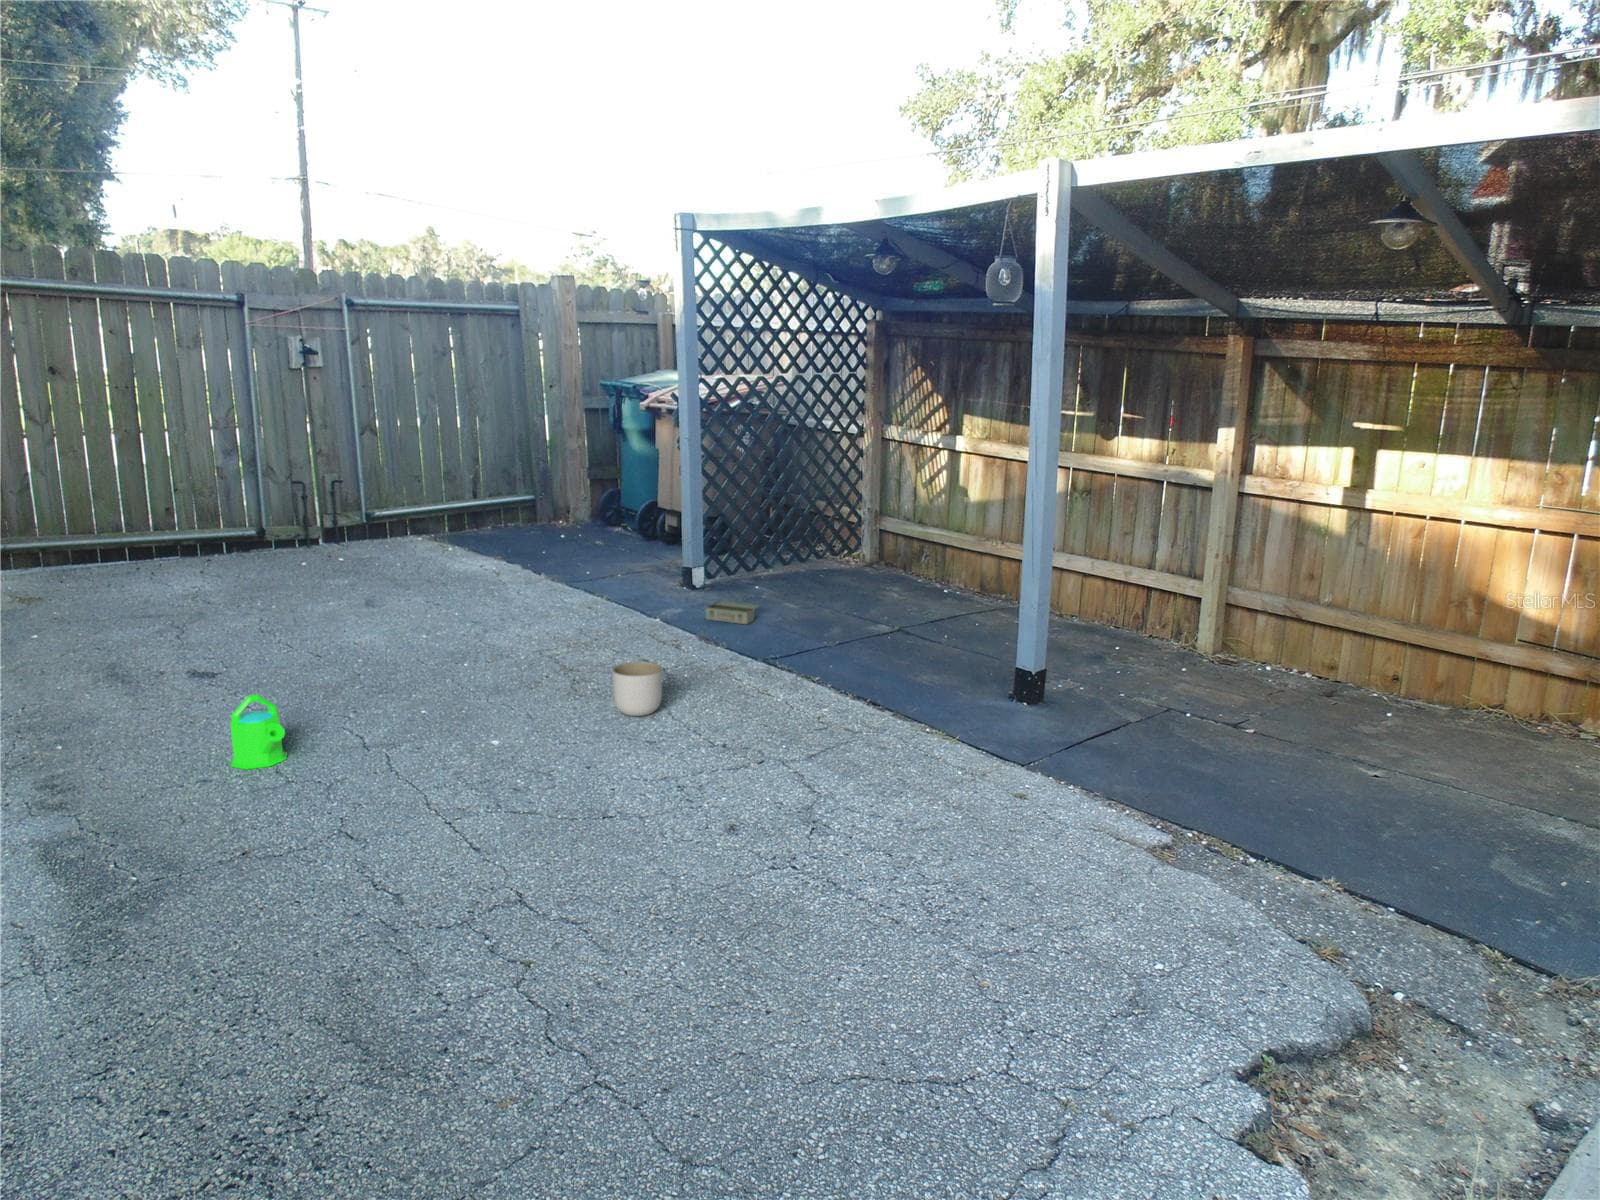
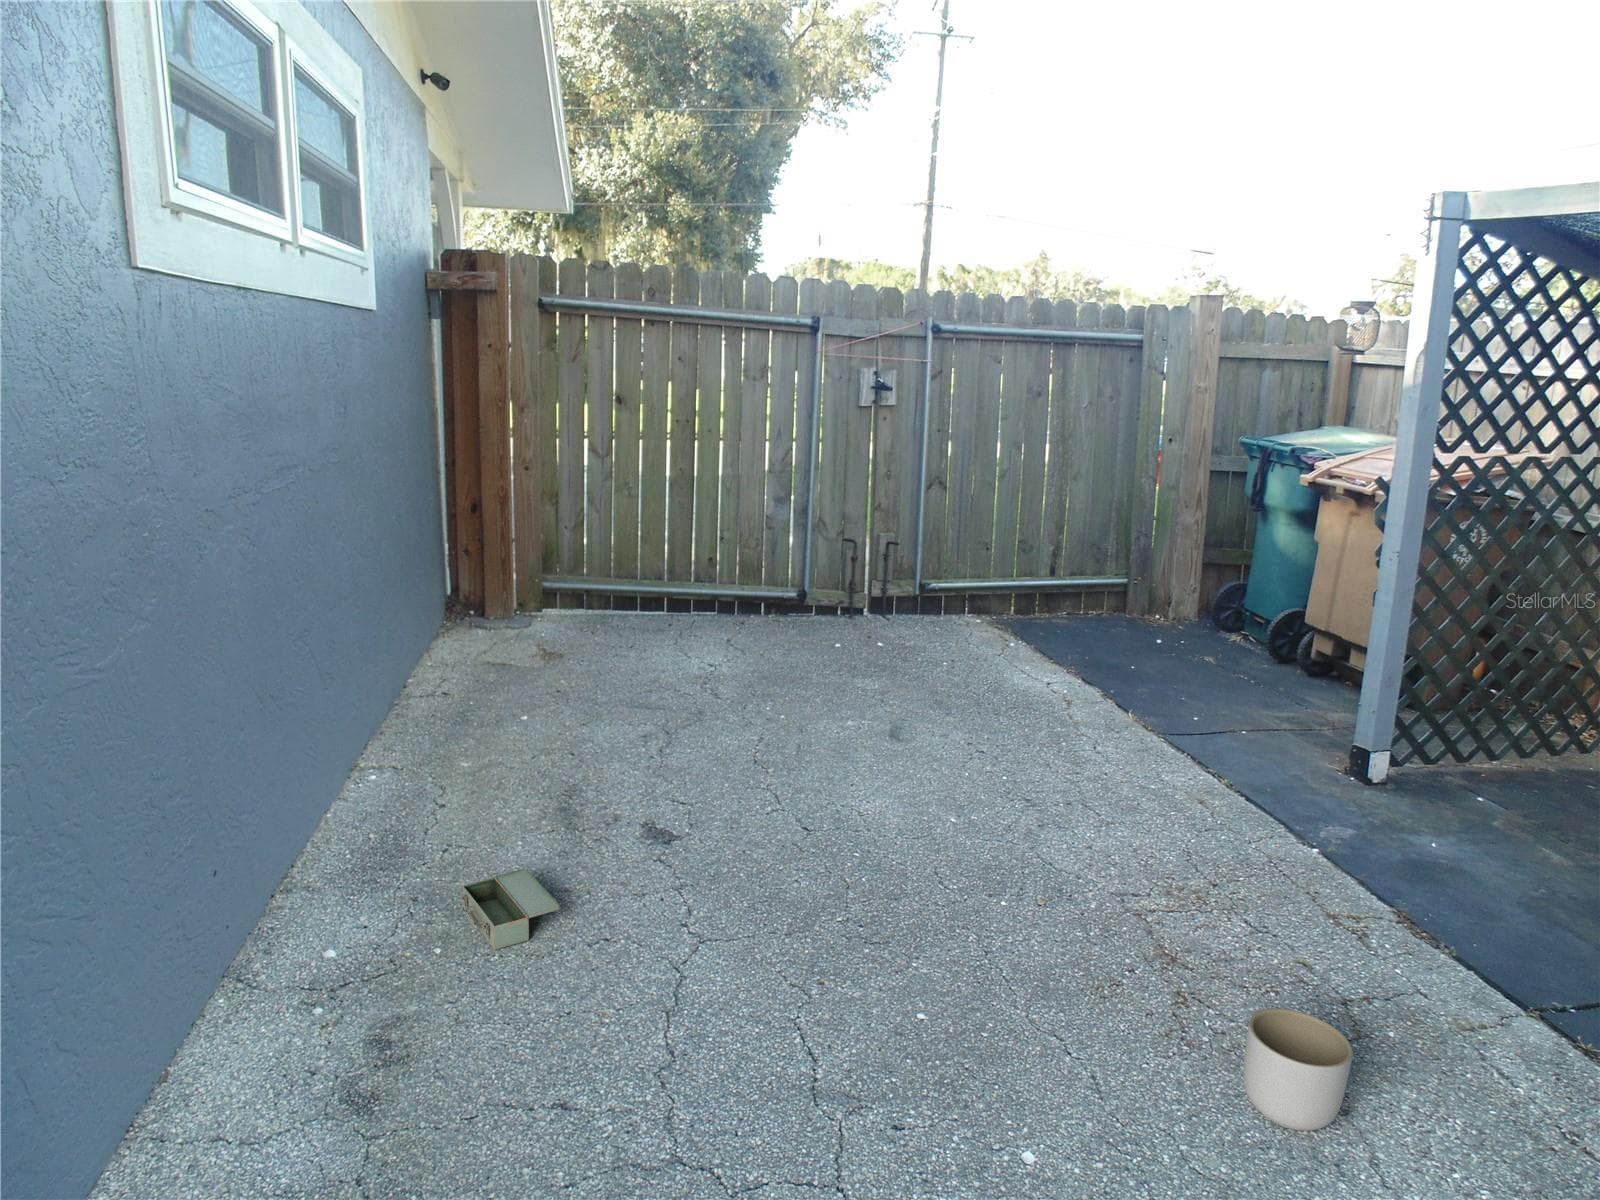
toolbox: present [706,600,760,624] -> present [462,869,561,950]
watering can: present [230,694,287,770] -> none [624,942,706,1064]

